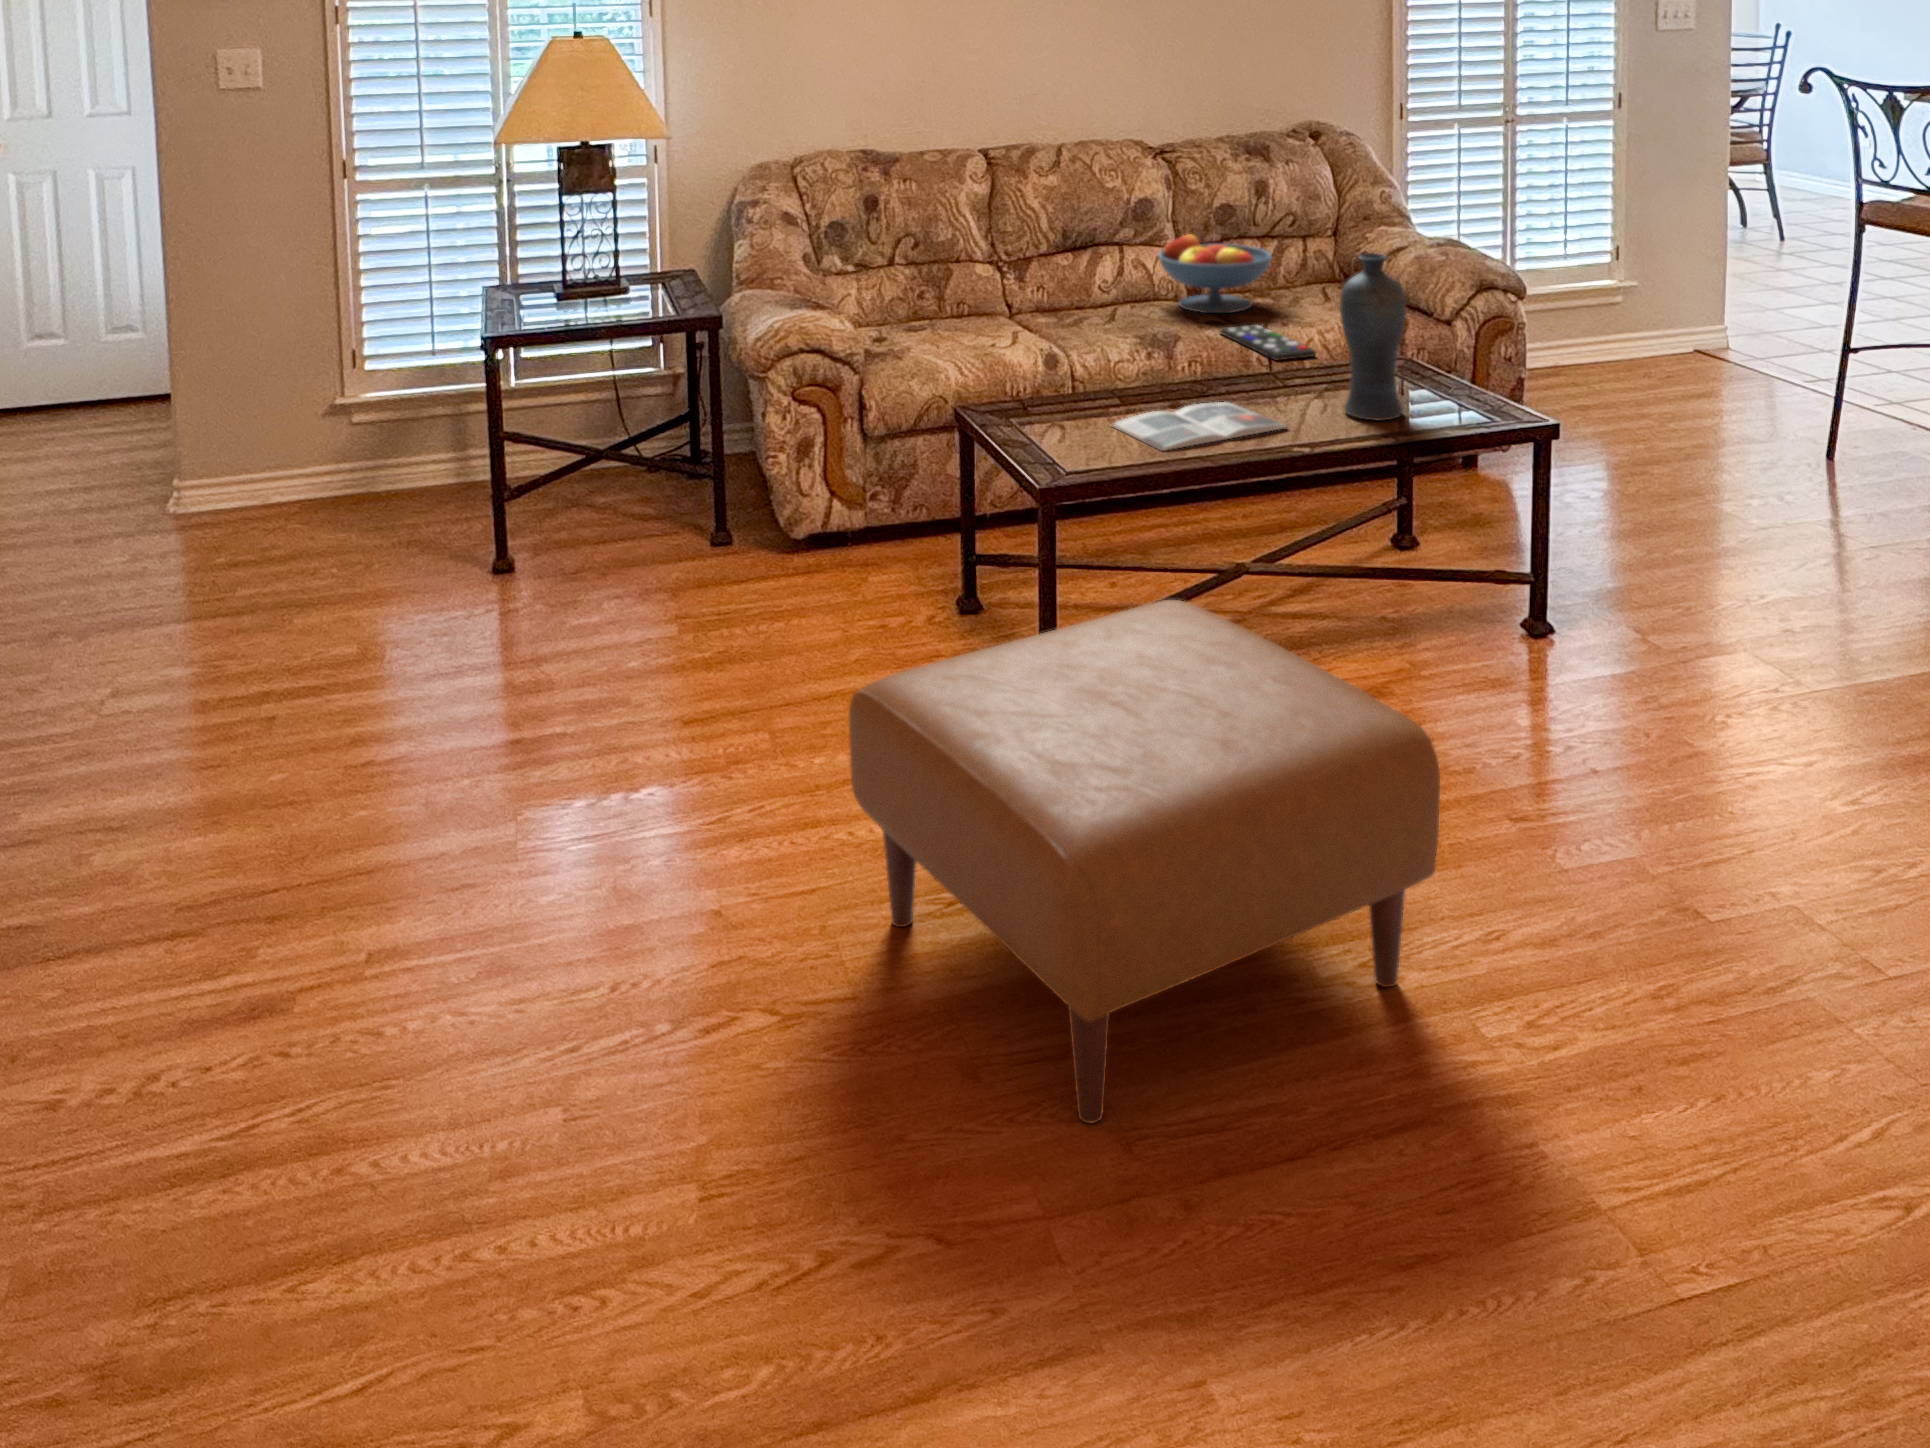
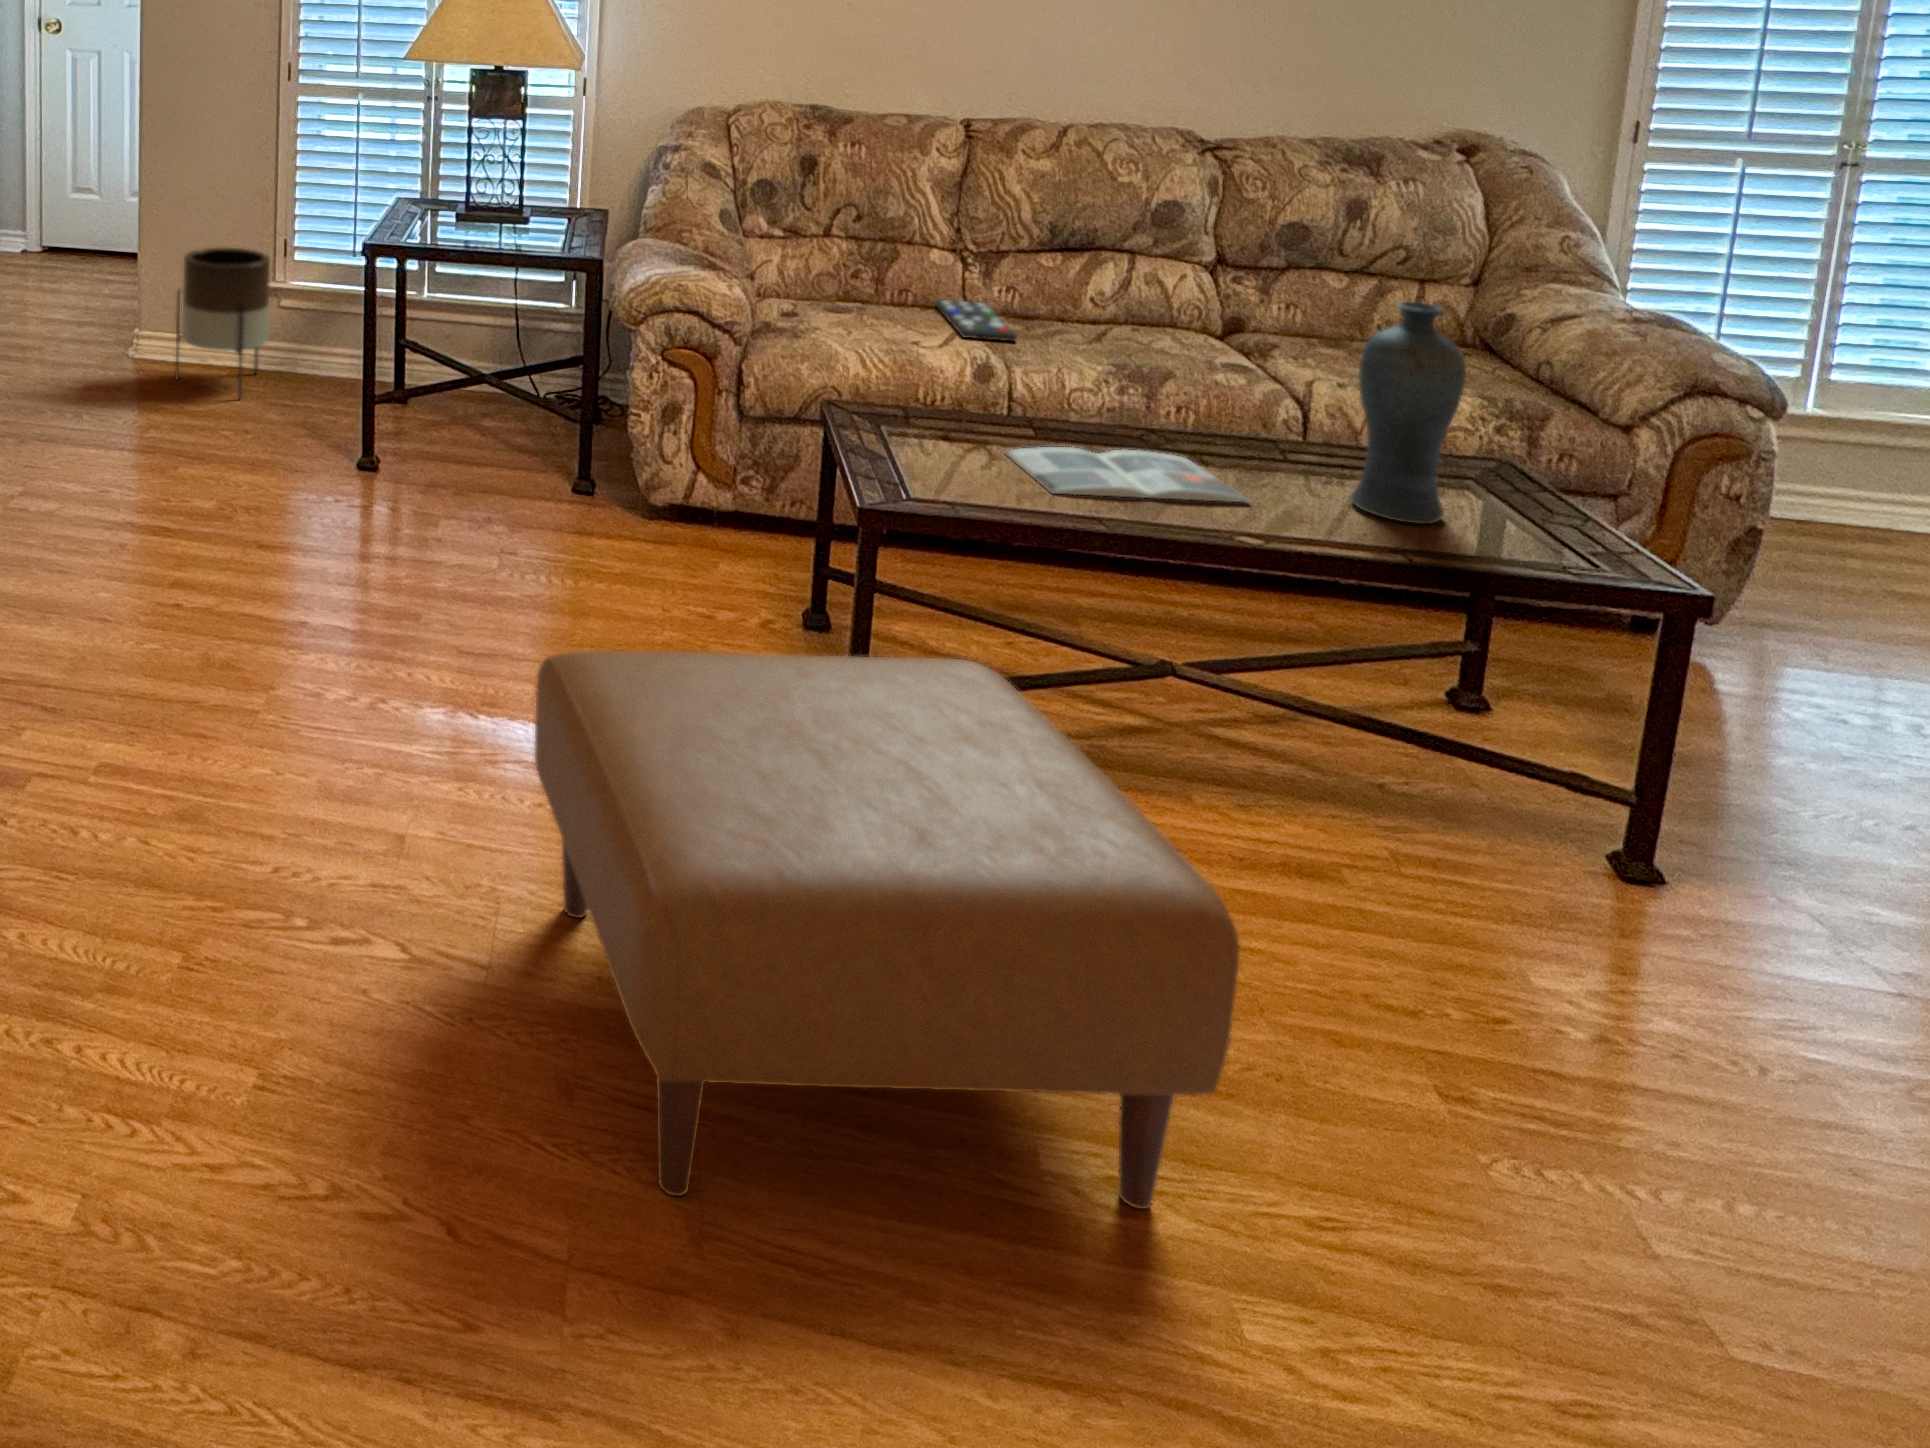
fruit bowl: present [1158,234,1272,313] -> none [1175,249,1344,357]
remote control: present [1220,324,1316,360] -> present [936,300,1017,341]
planter: none [234,366,347,530] -> present [175,248,270,398]

